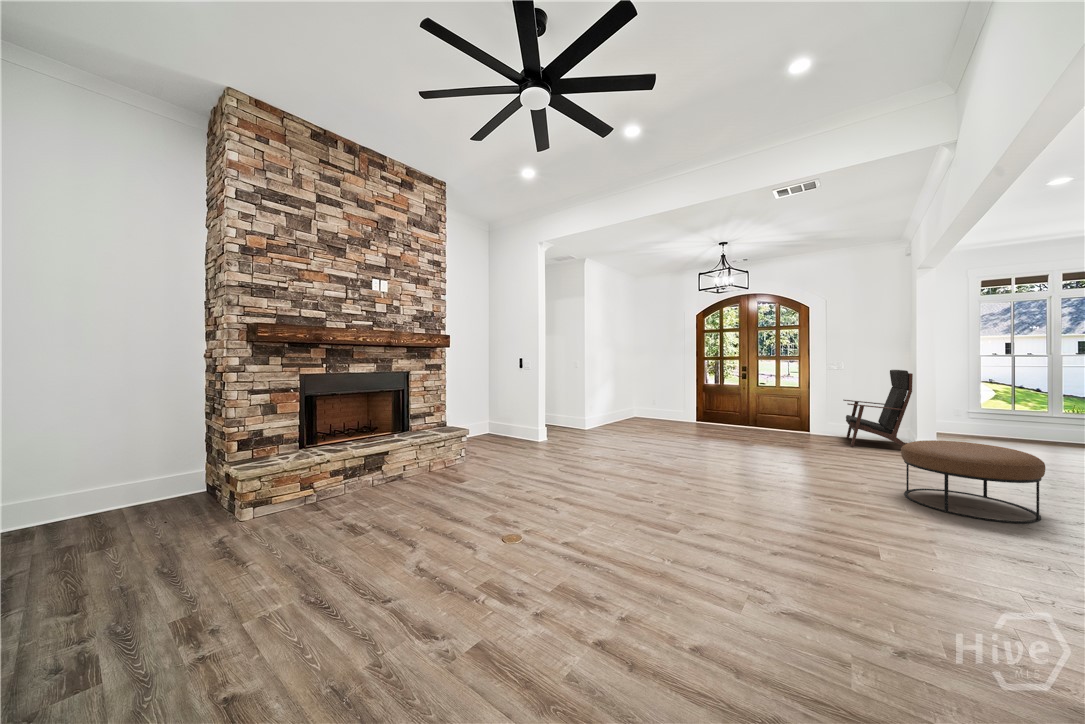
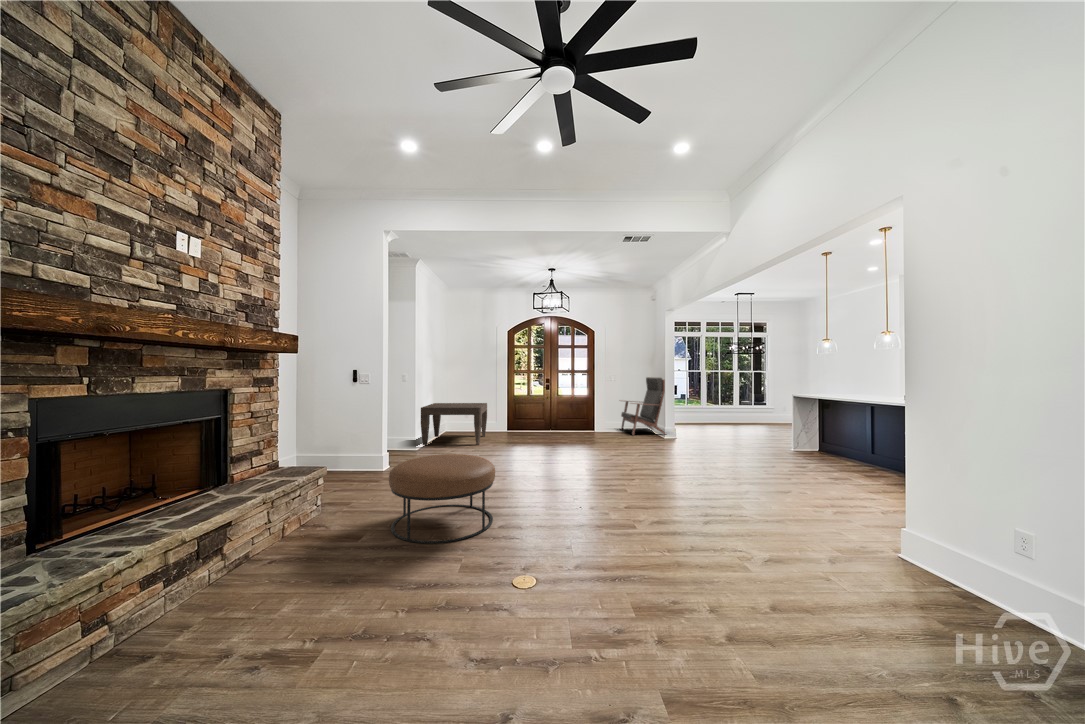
coffee table: none [592,392,663,434] -> present [421,403,487,445]
ottoman: present [901,440,1045,523] -> present [389,454,495,544]

